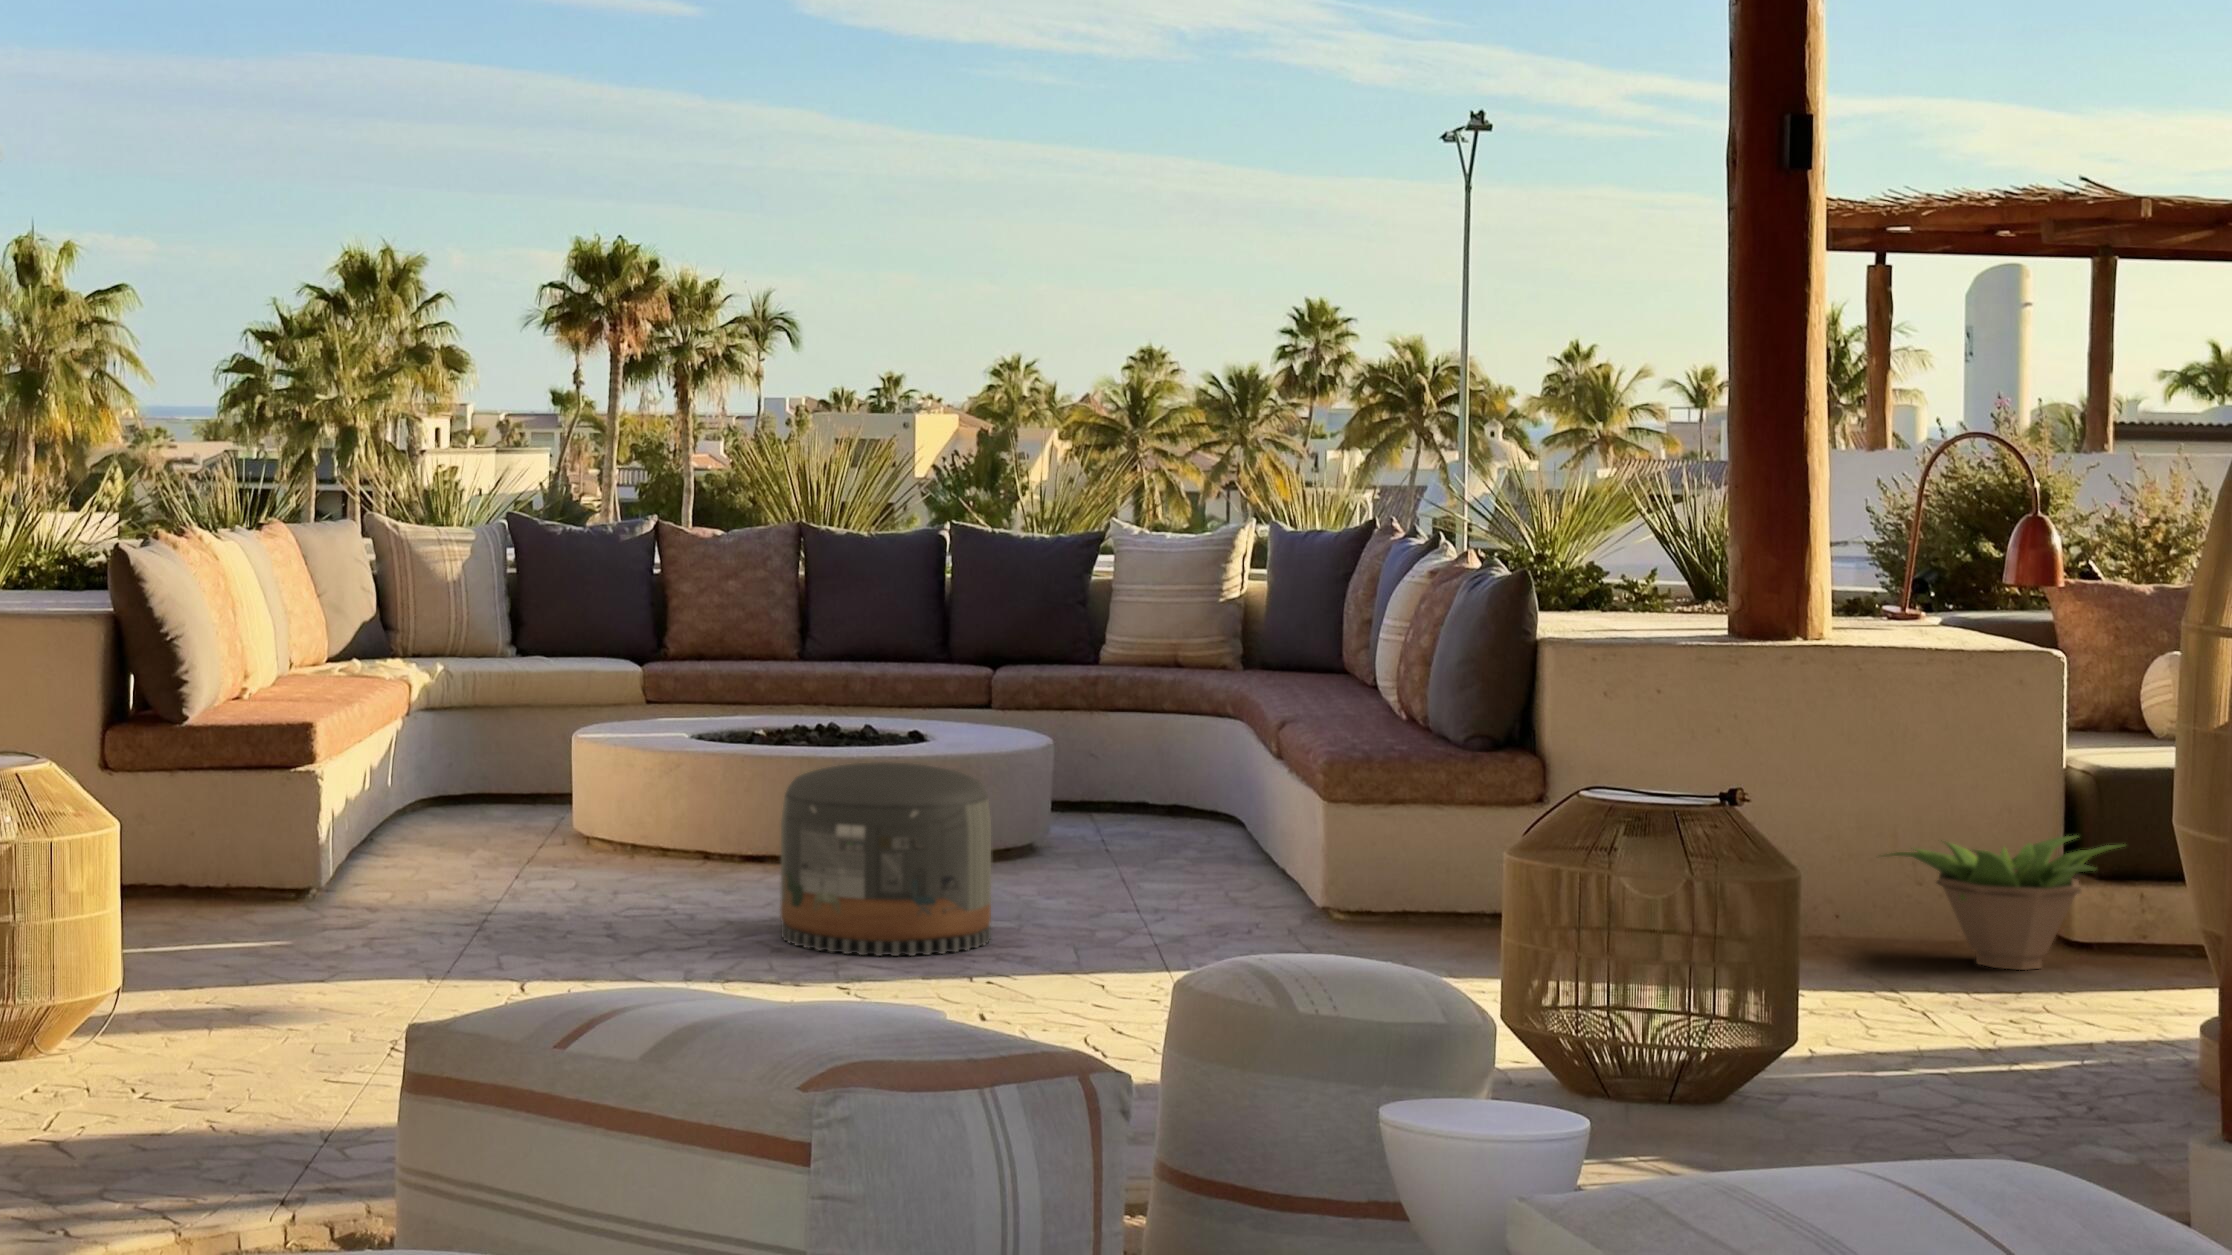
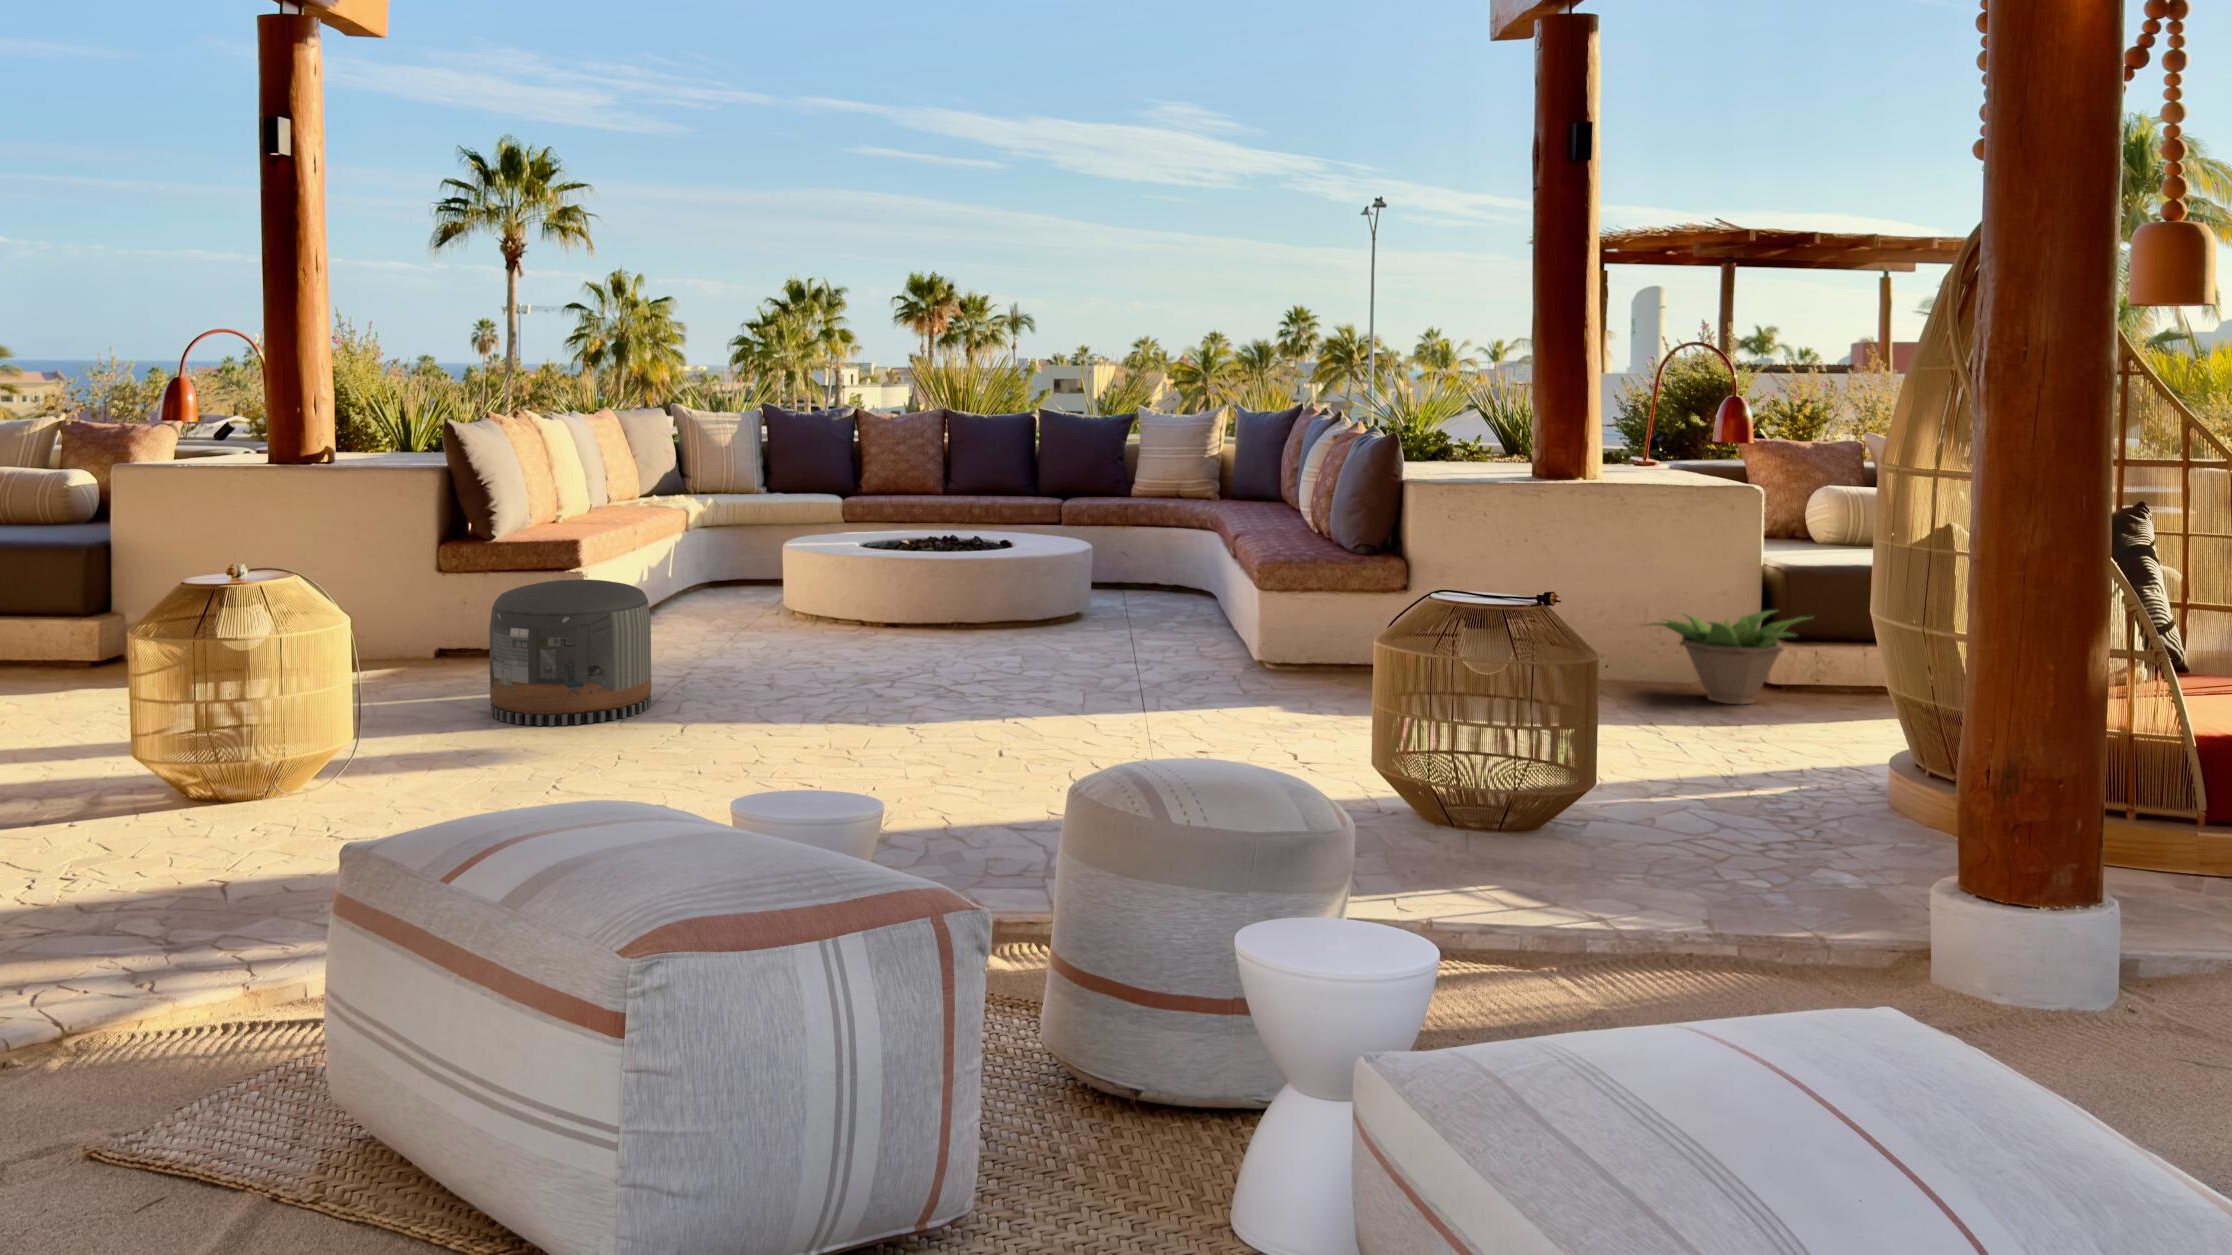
pouf: present [780,762,991,956] -> present [489,579,651,726]

